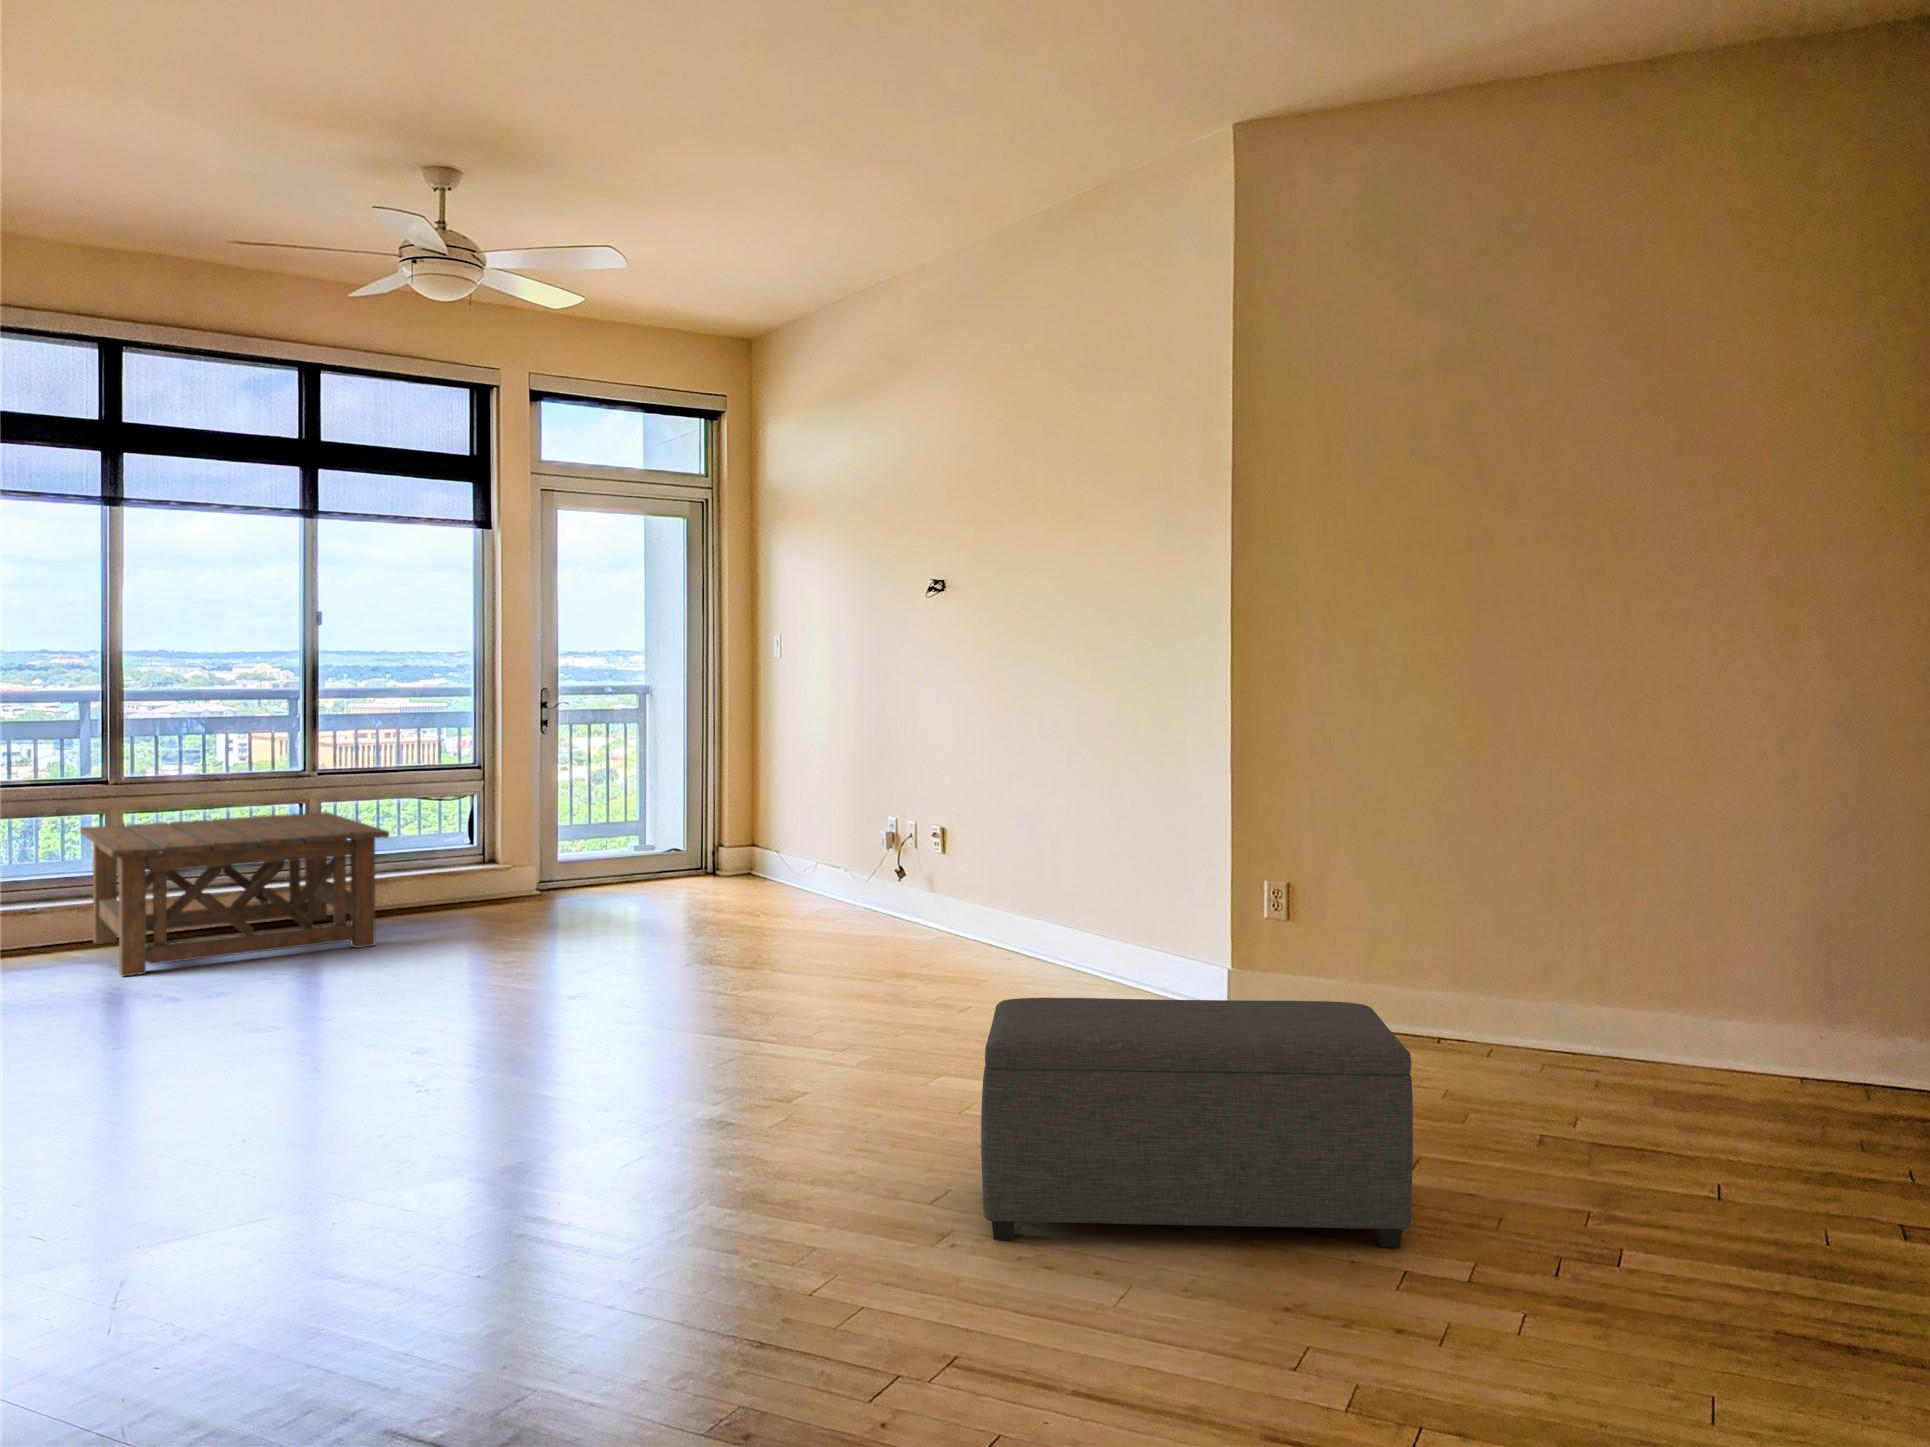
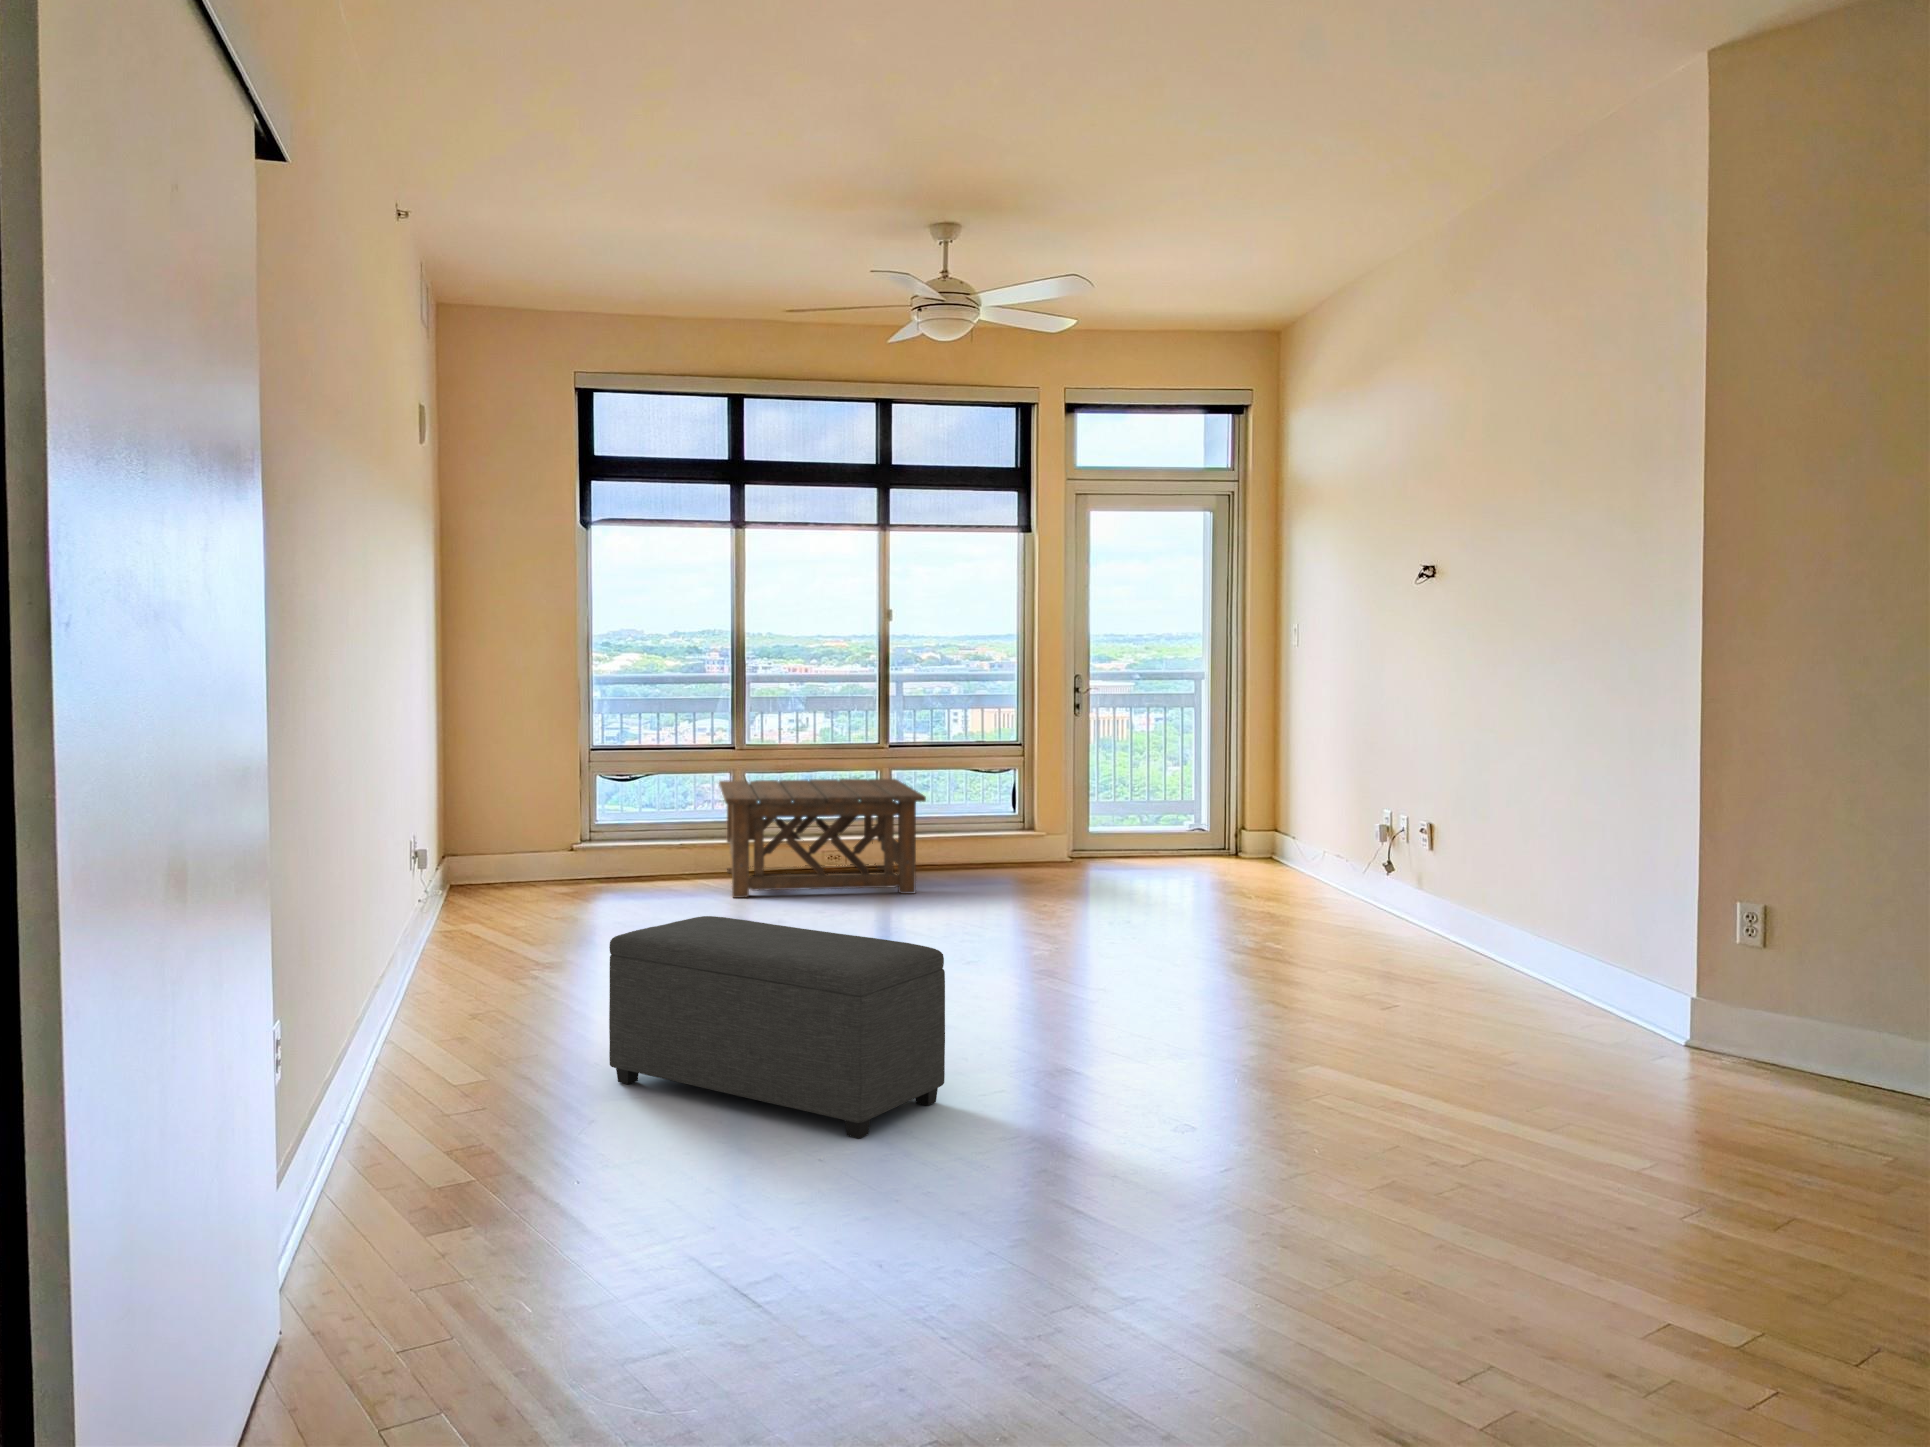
ottoman: present [981,998,1413,1248] -> present [609,916,945,1138]

